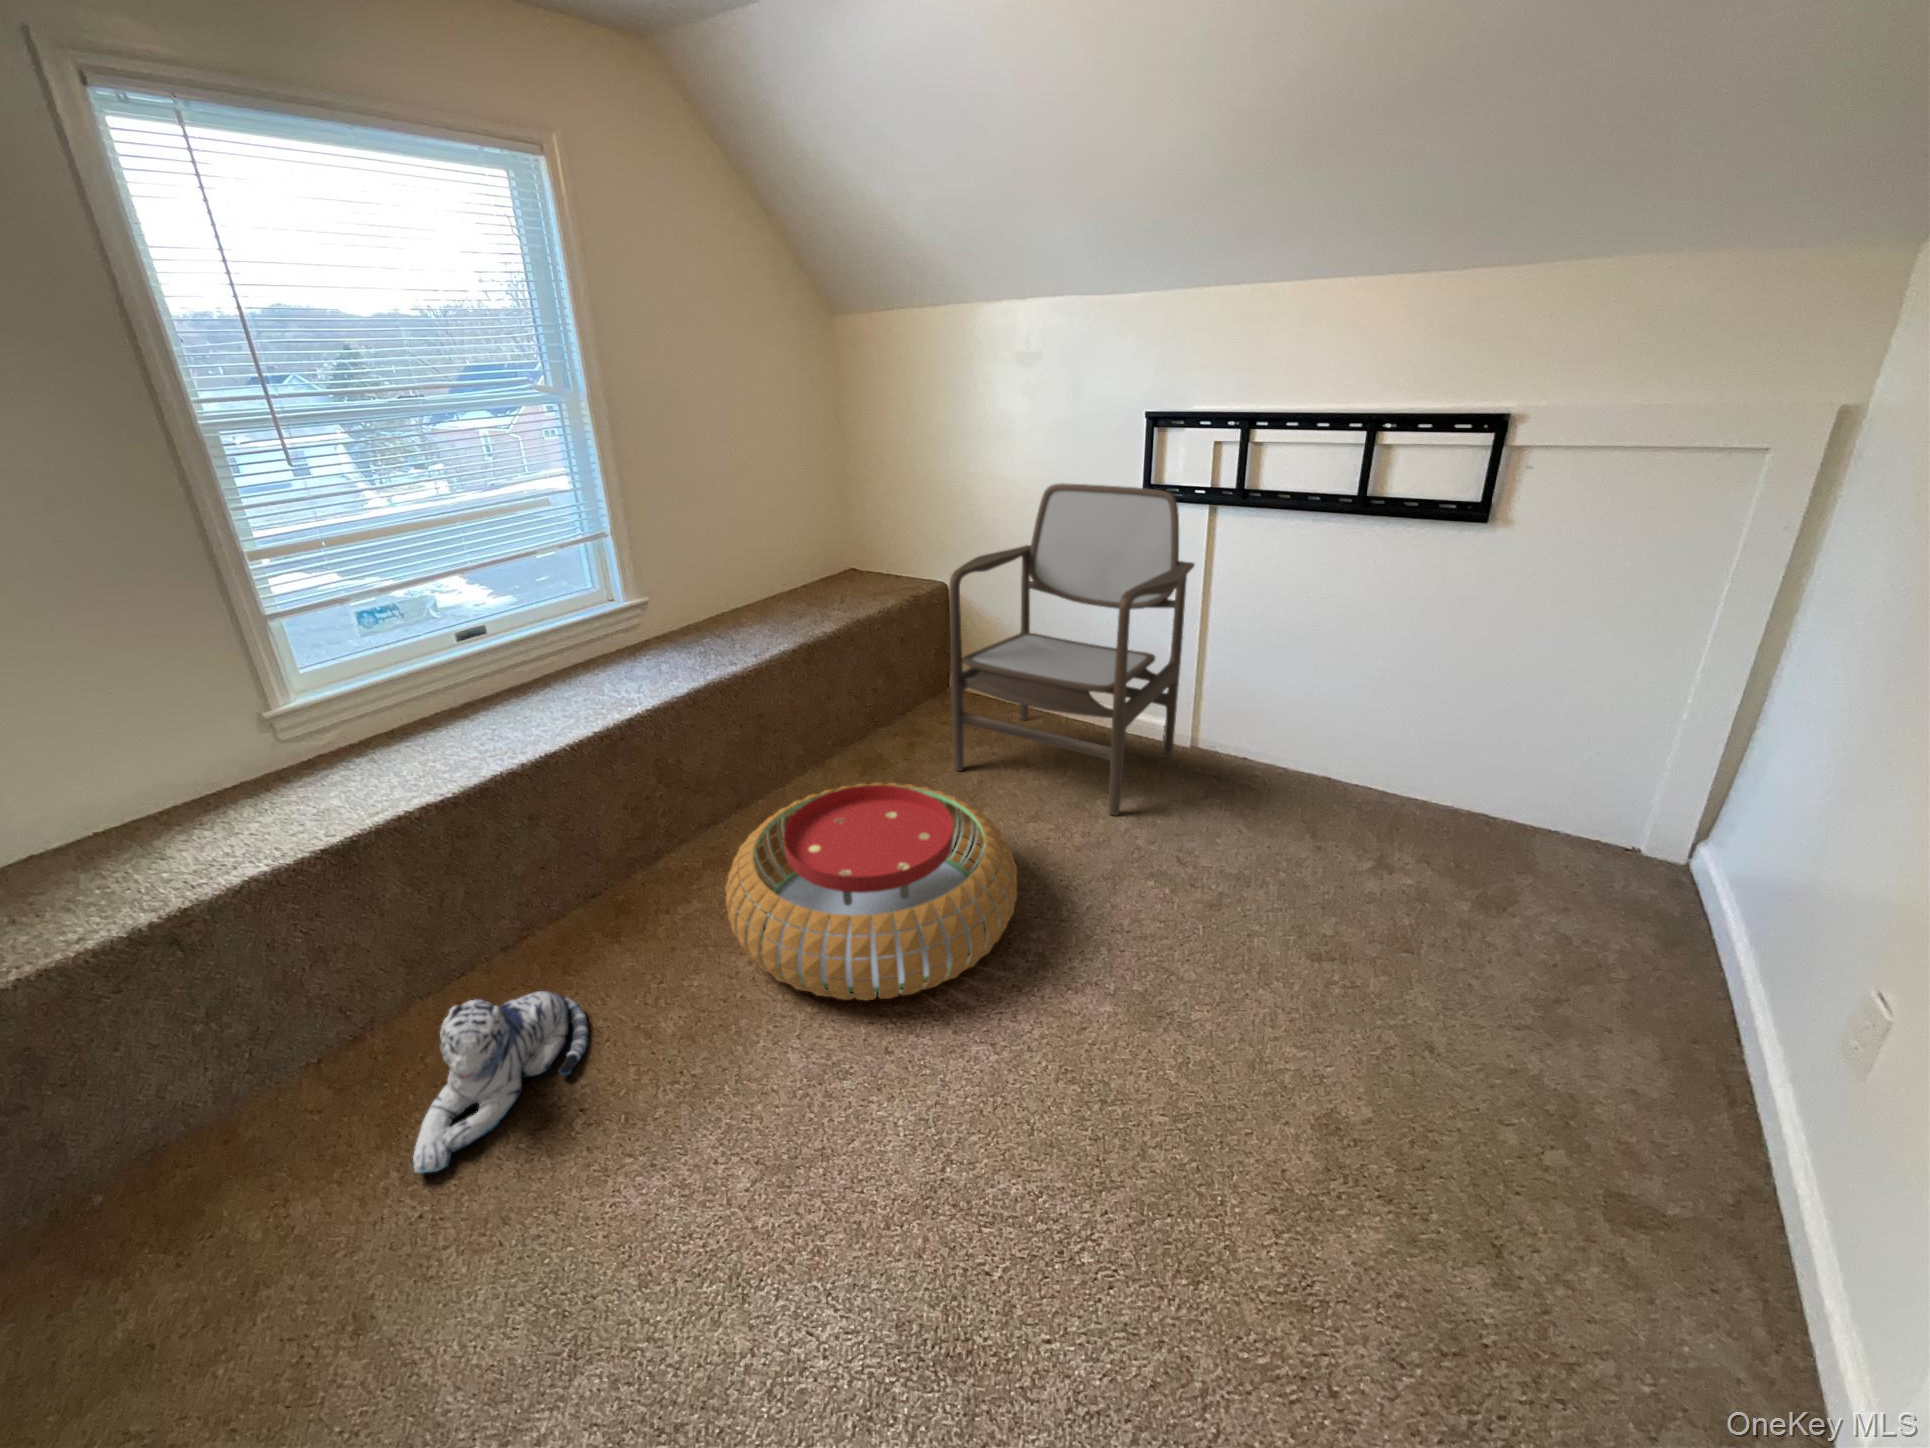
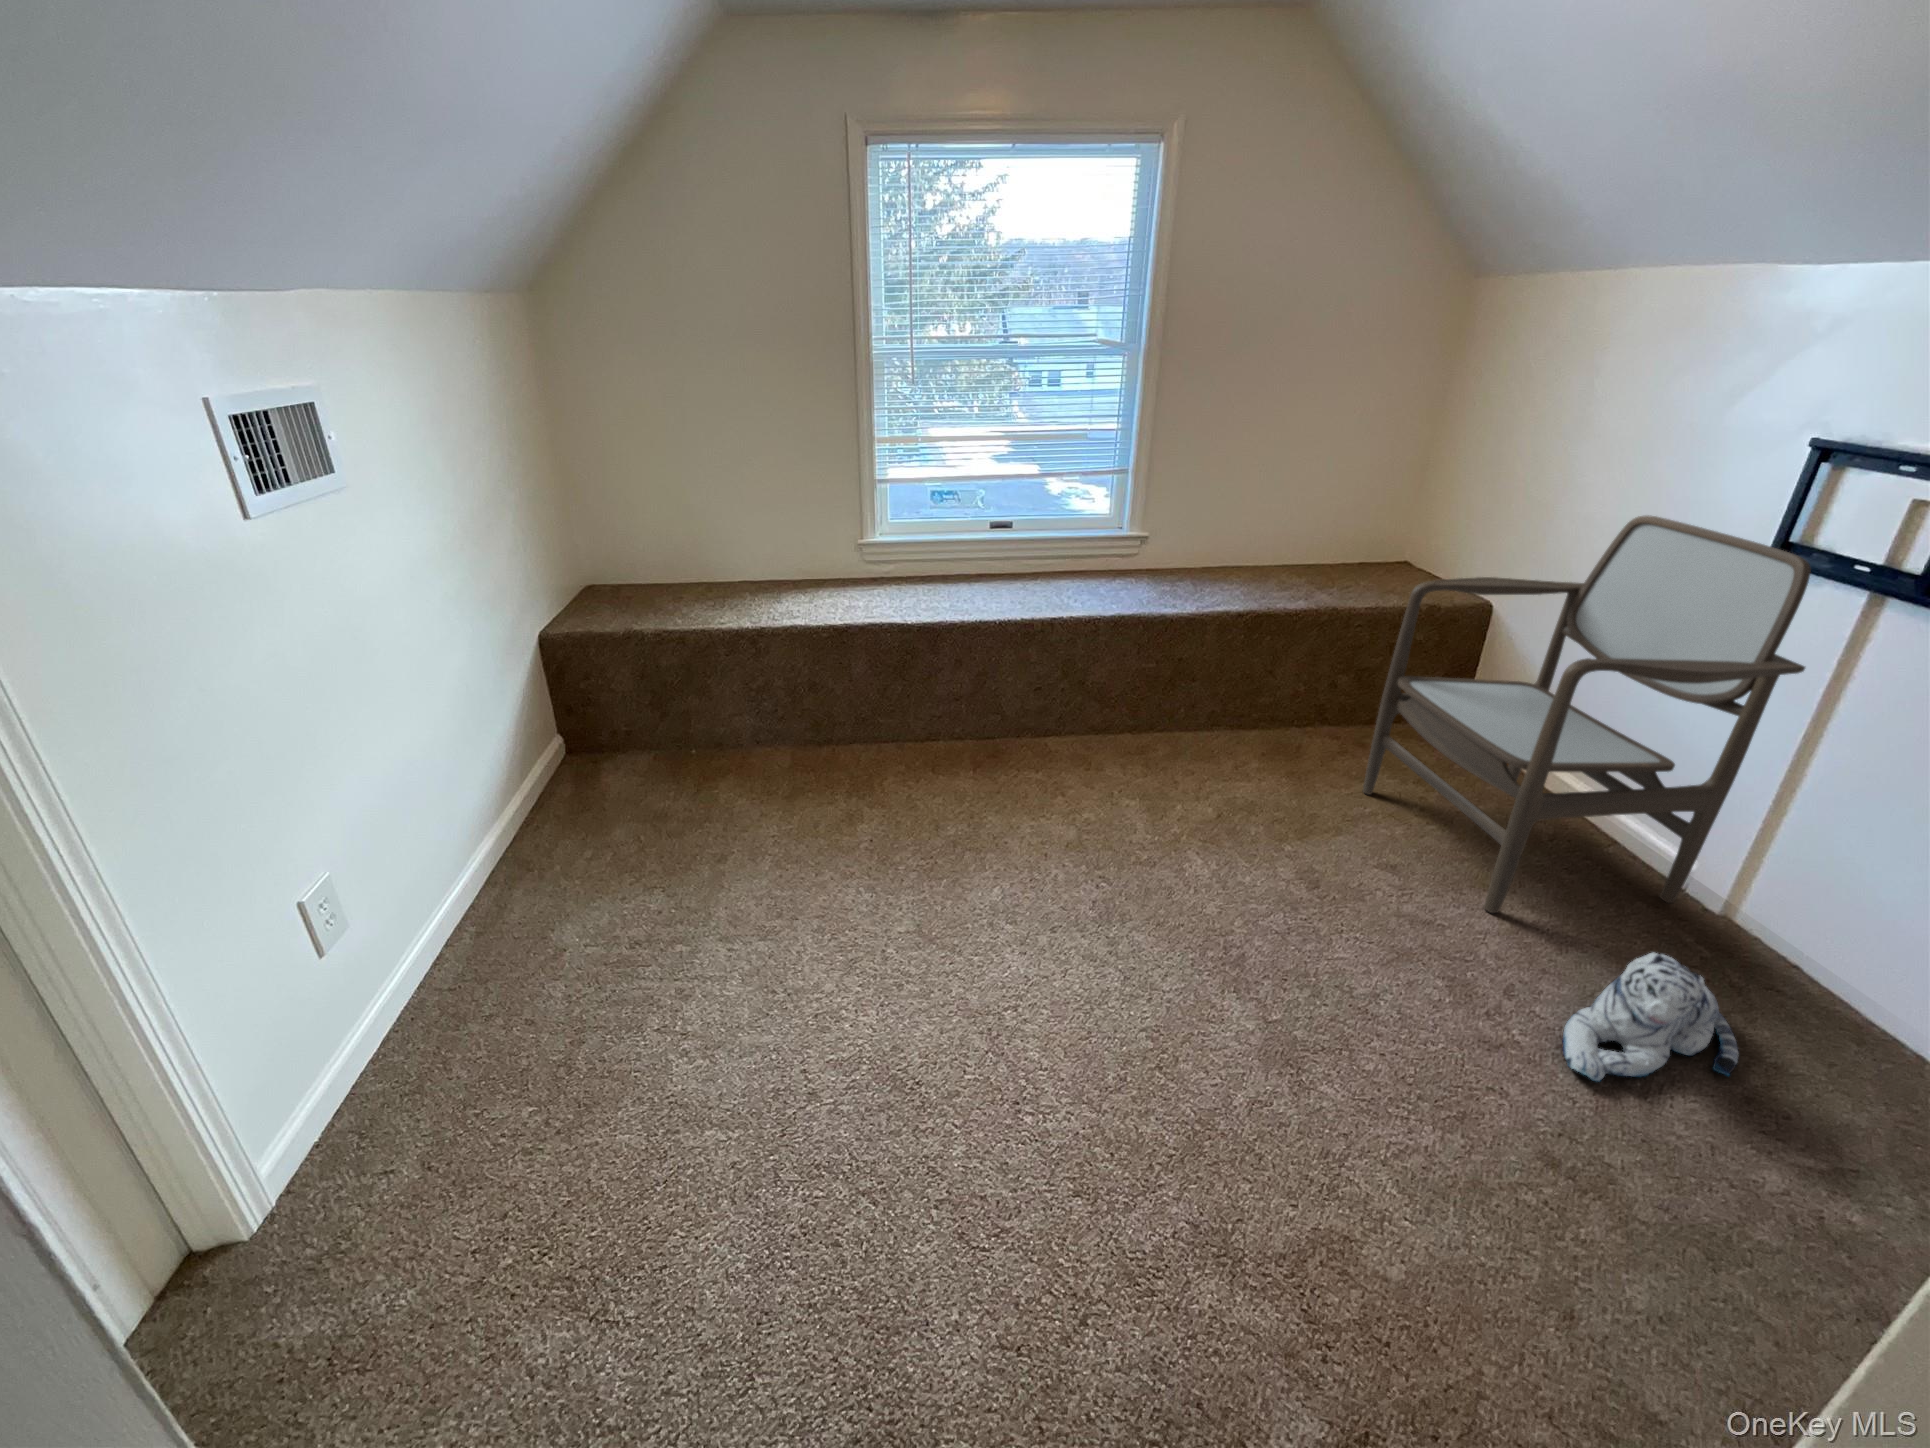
pouf: present [725,783,1017,1001] -> none [1022,732,1297,922]
plush toy: present [413,991,589,1173] -> present [1562,952,1739,1081]

